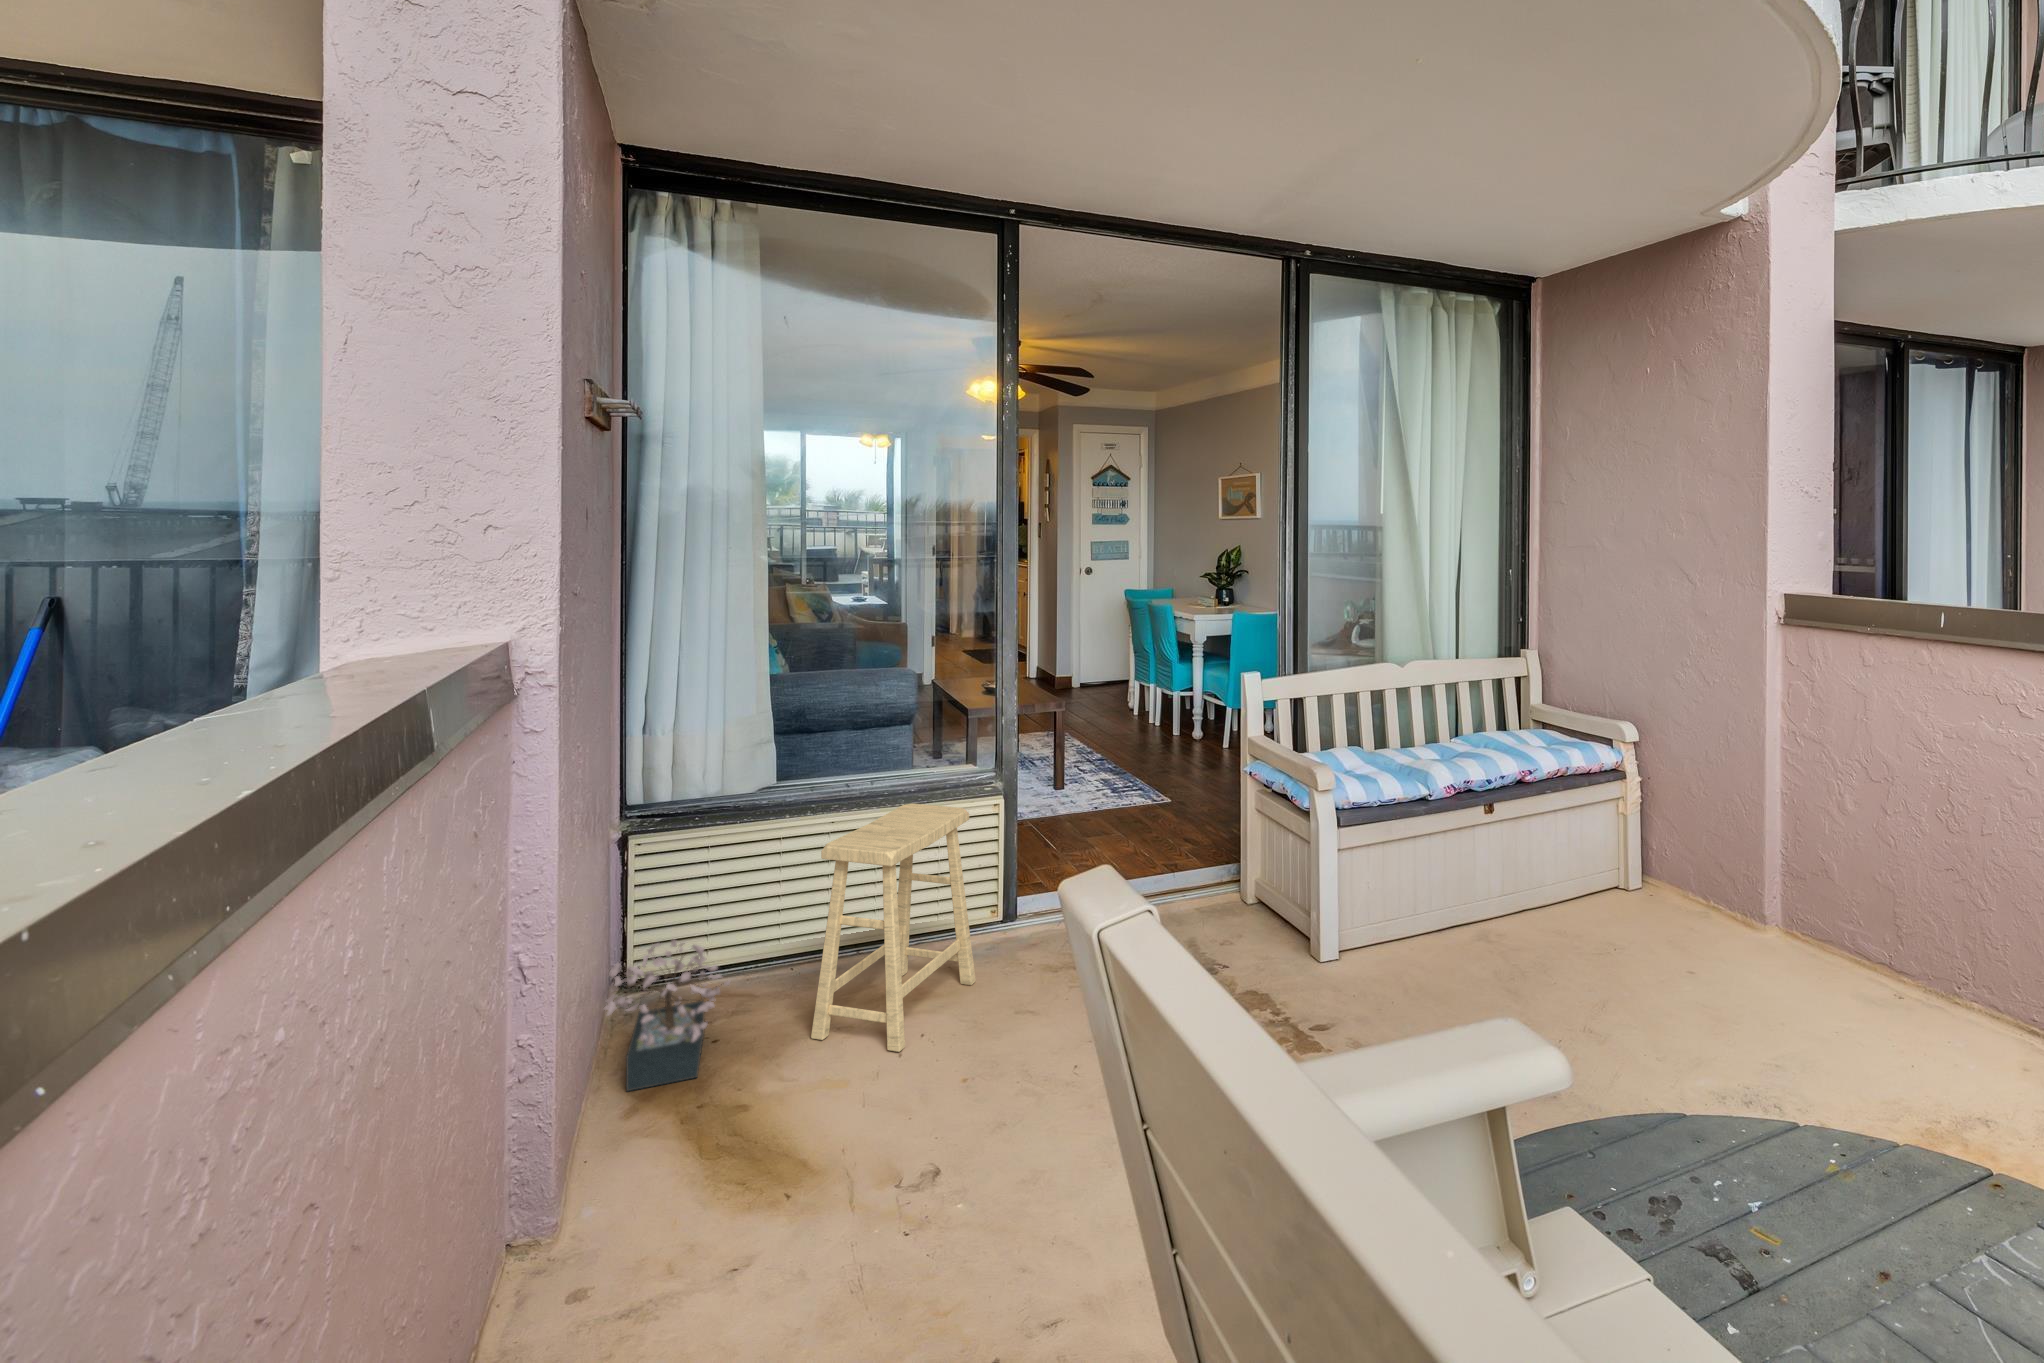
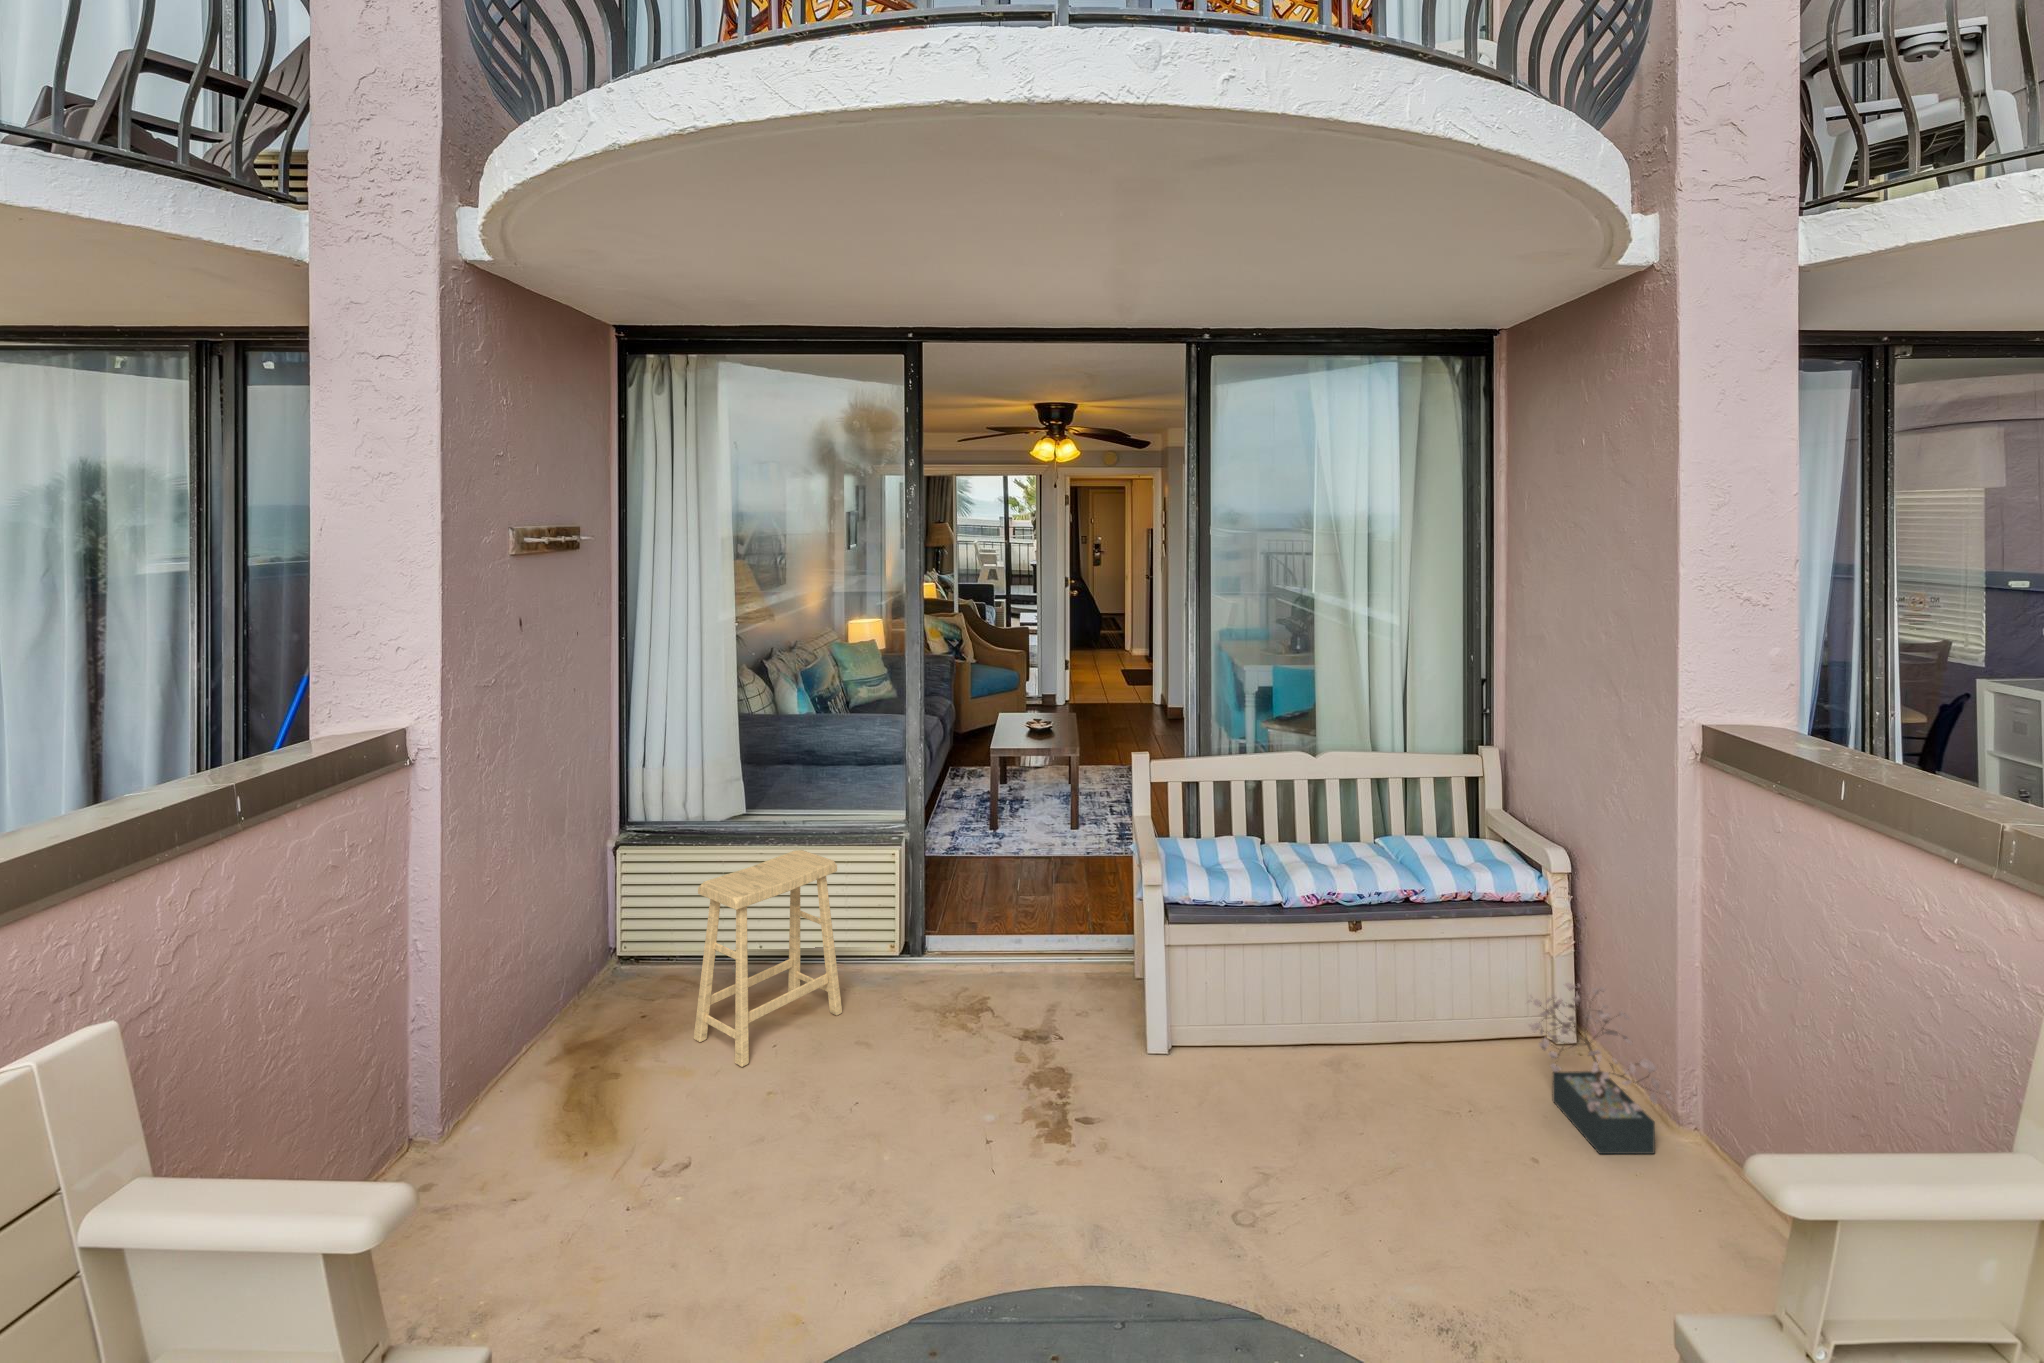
decorative plant: present [604,940,730,1091] -> present [1528,983,1674,1154]

